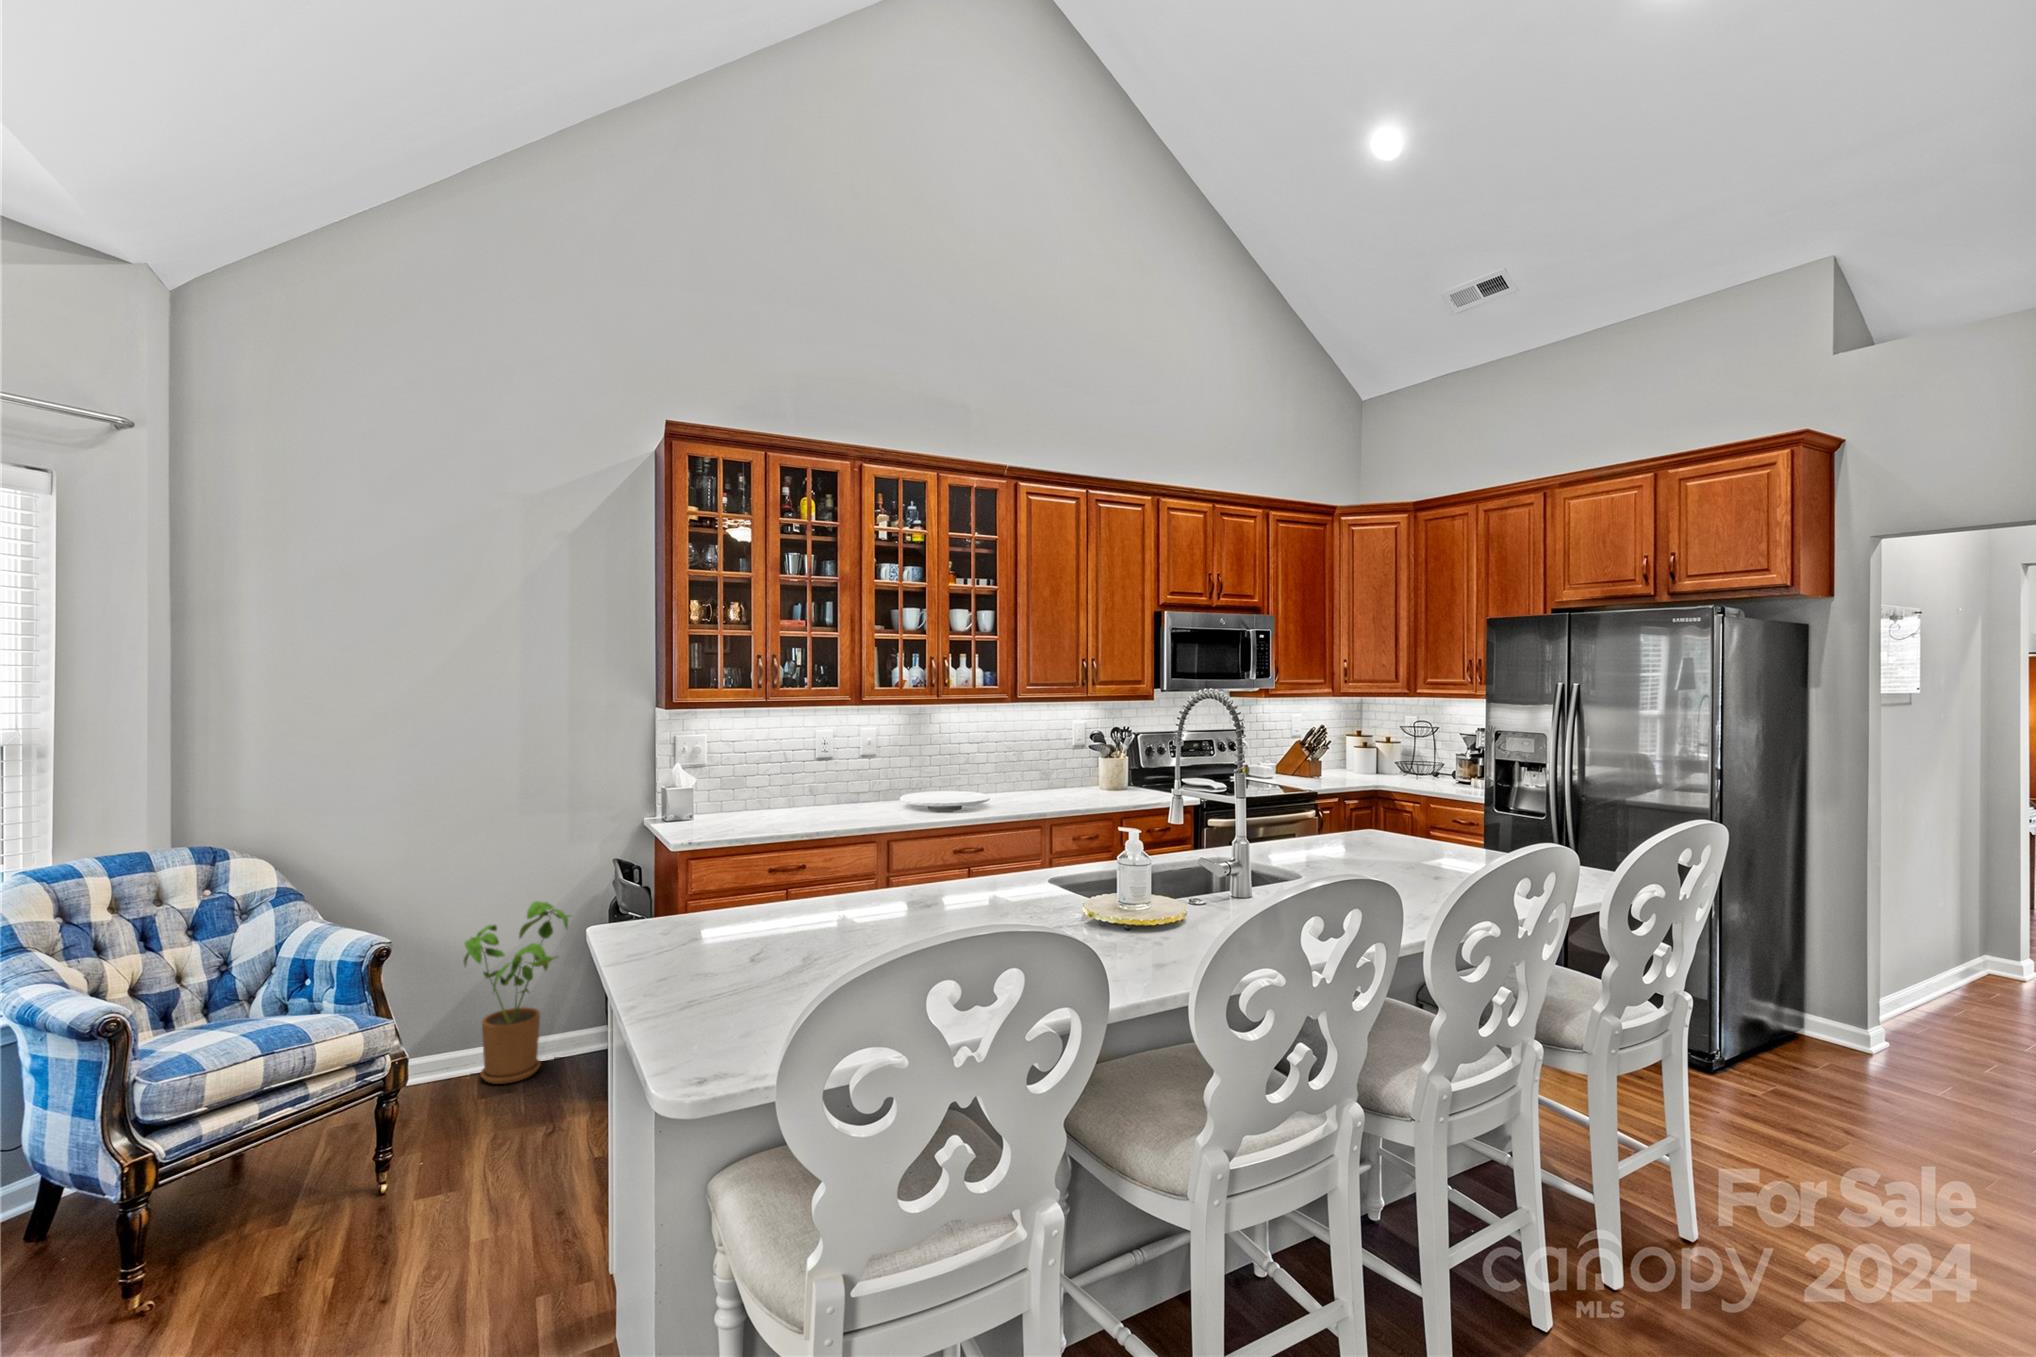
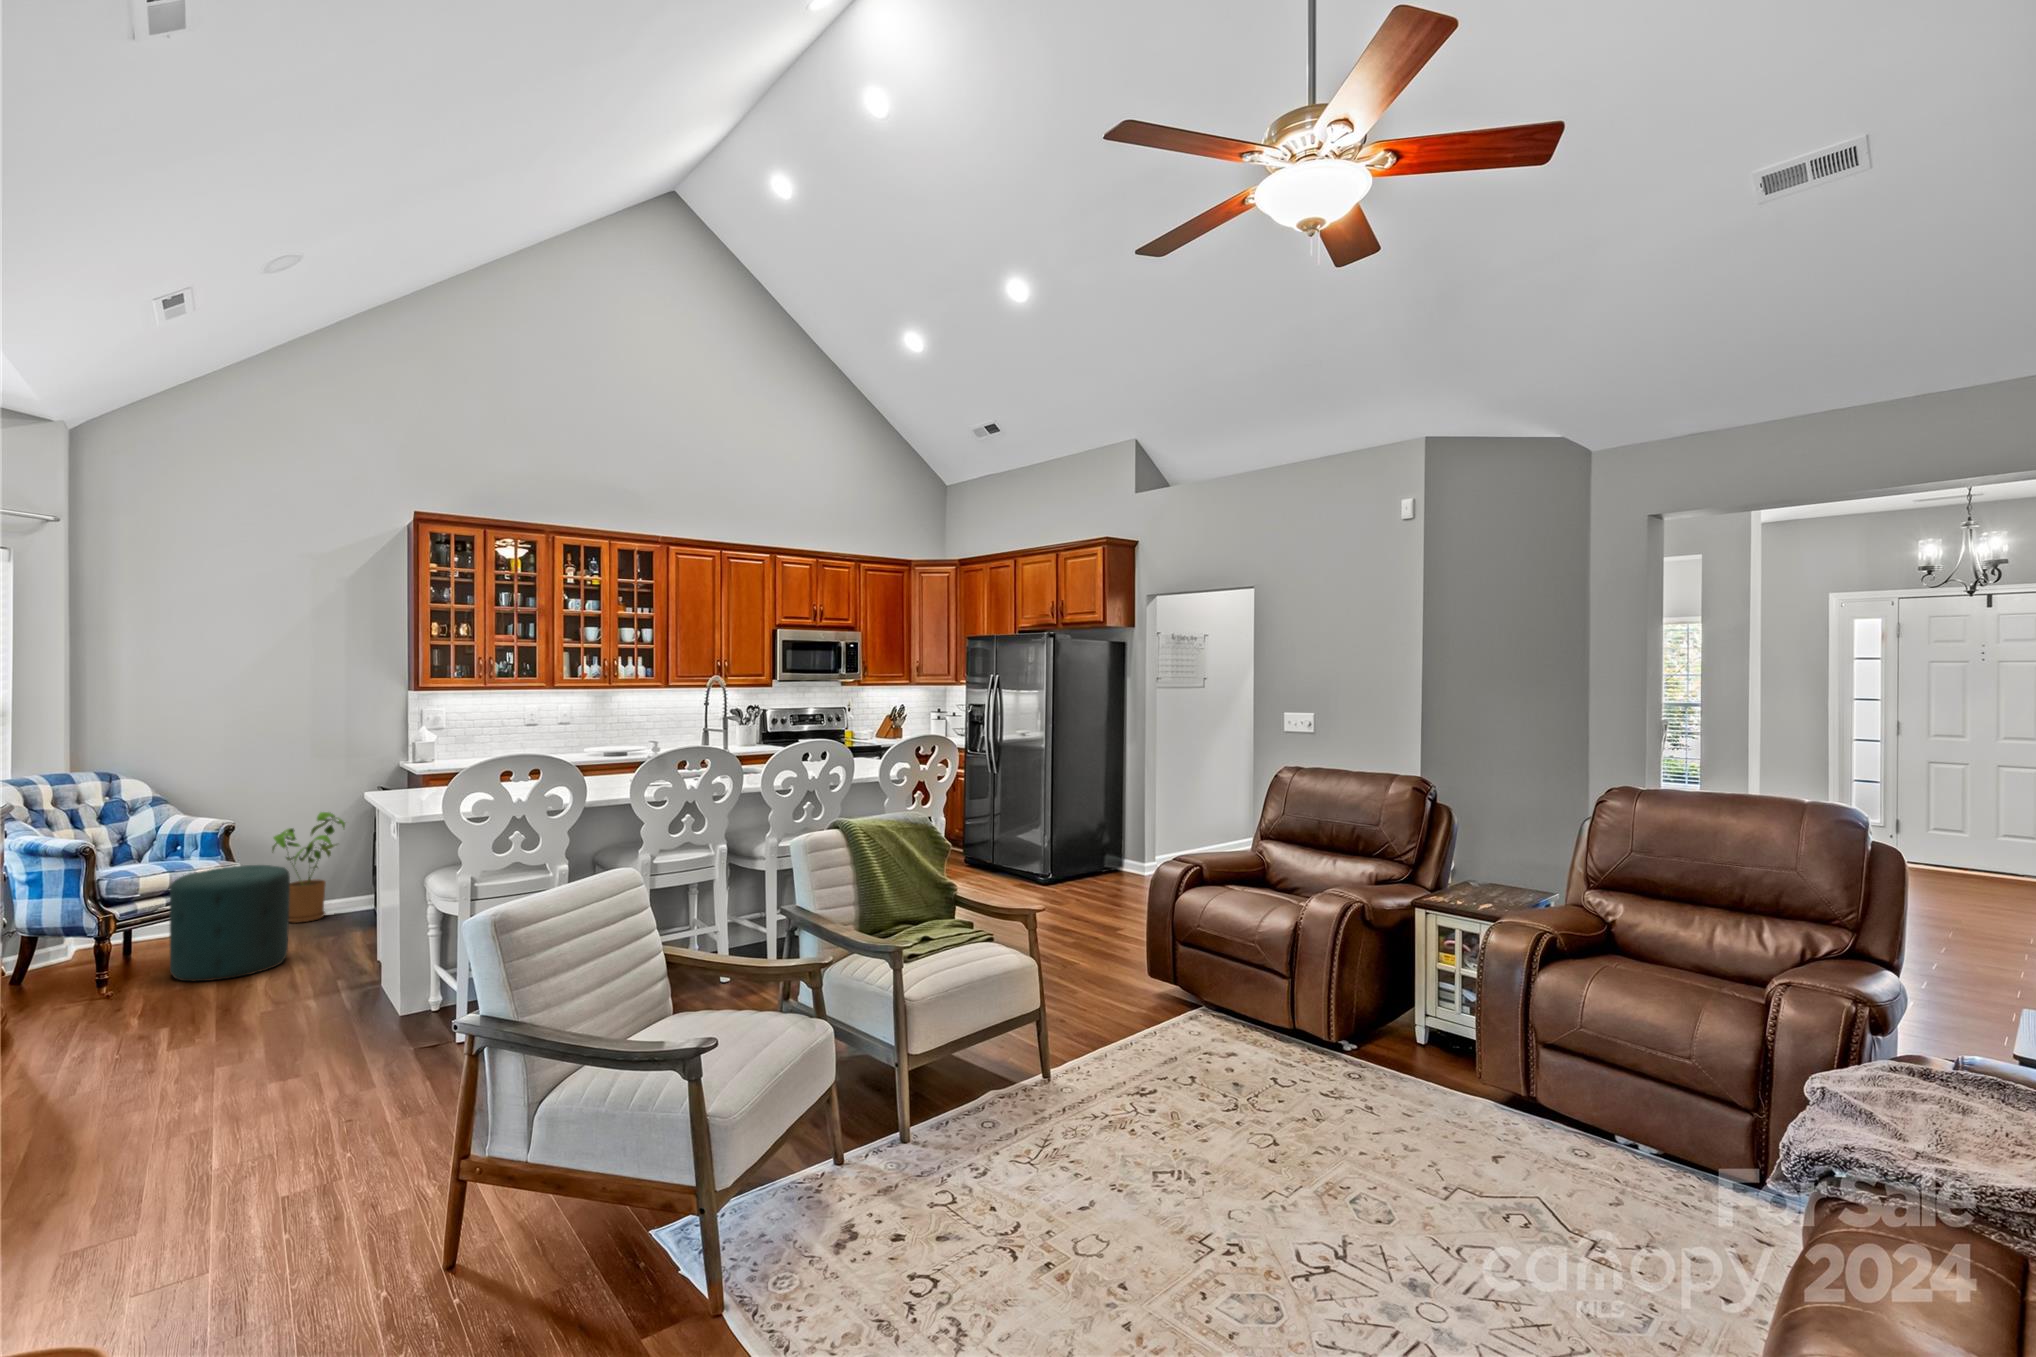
ottoman: none [263,1025,470,1279] -> present [170,865,290,981]

